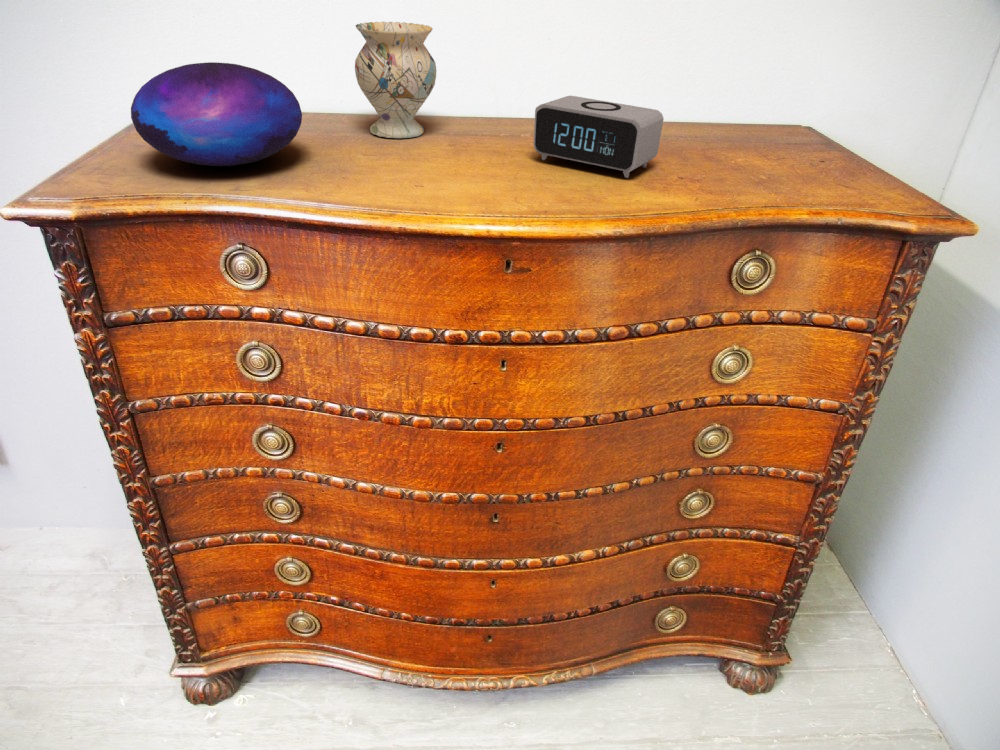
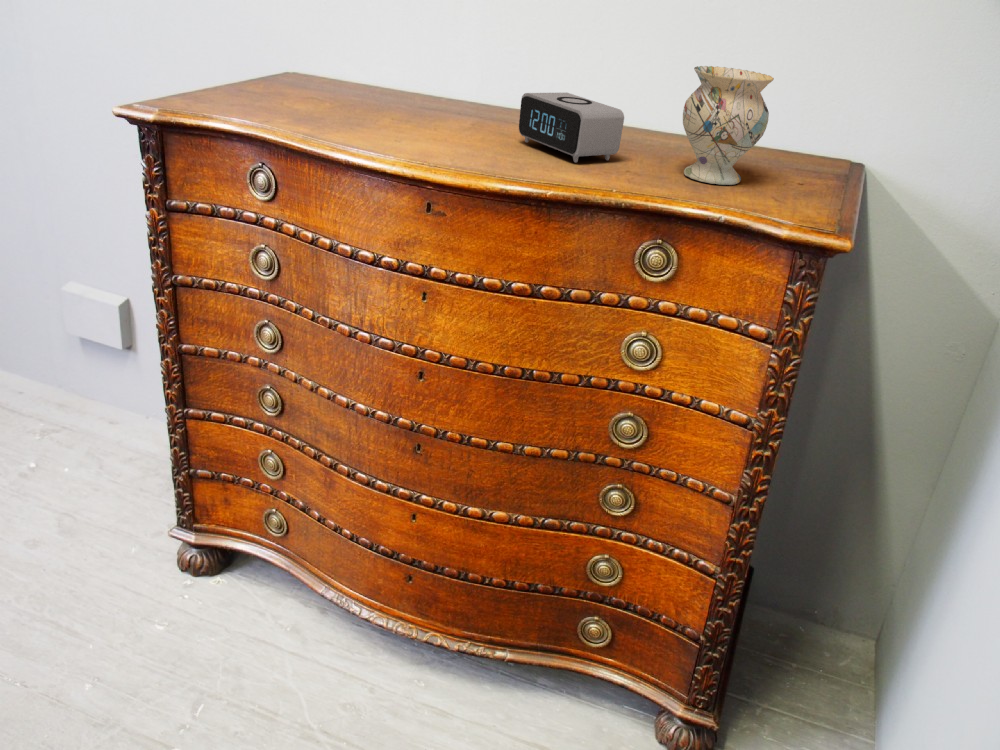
vase: present [355,22,436,138] -> present [683,66,774,185]
decorative orb: present [131,62,302,166] -> none [219,30,347,108]

